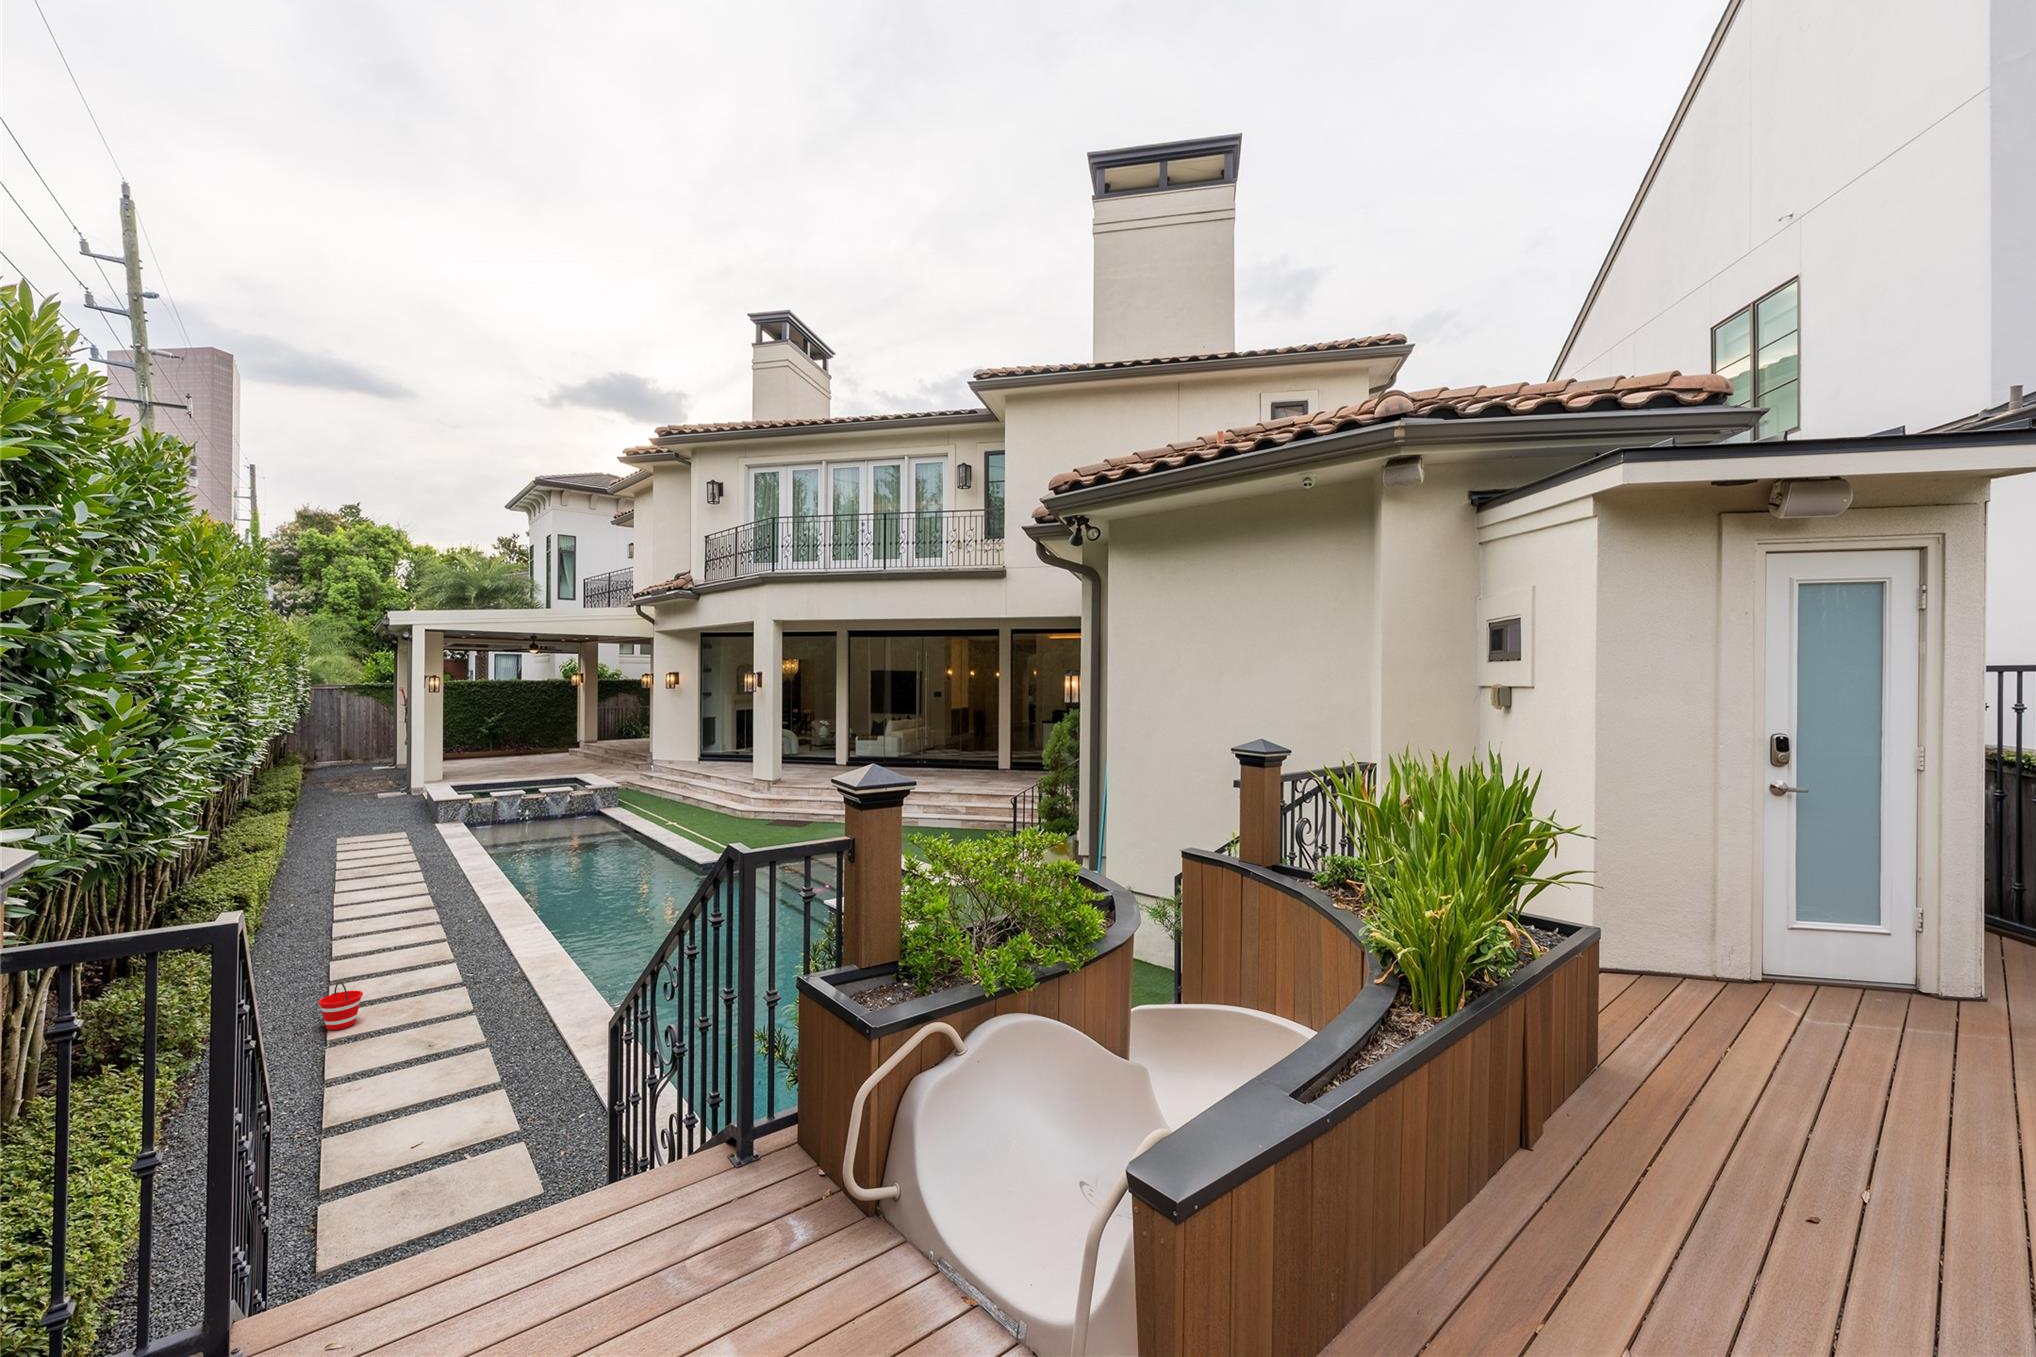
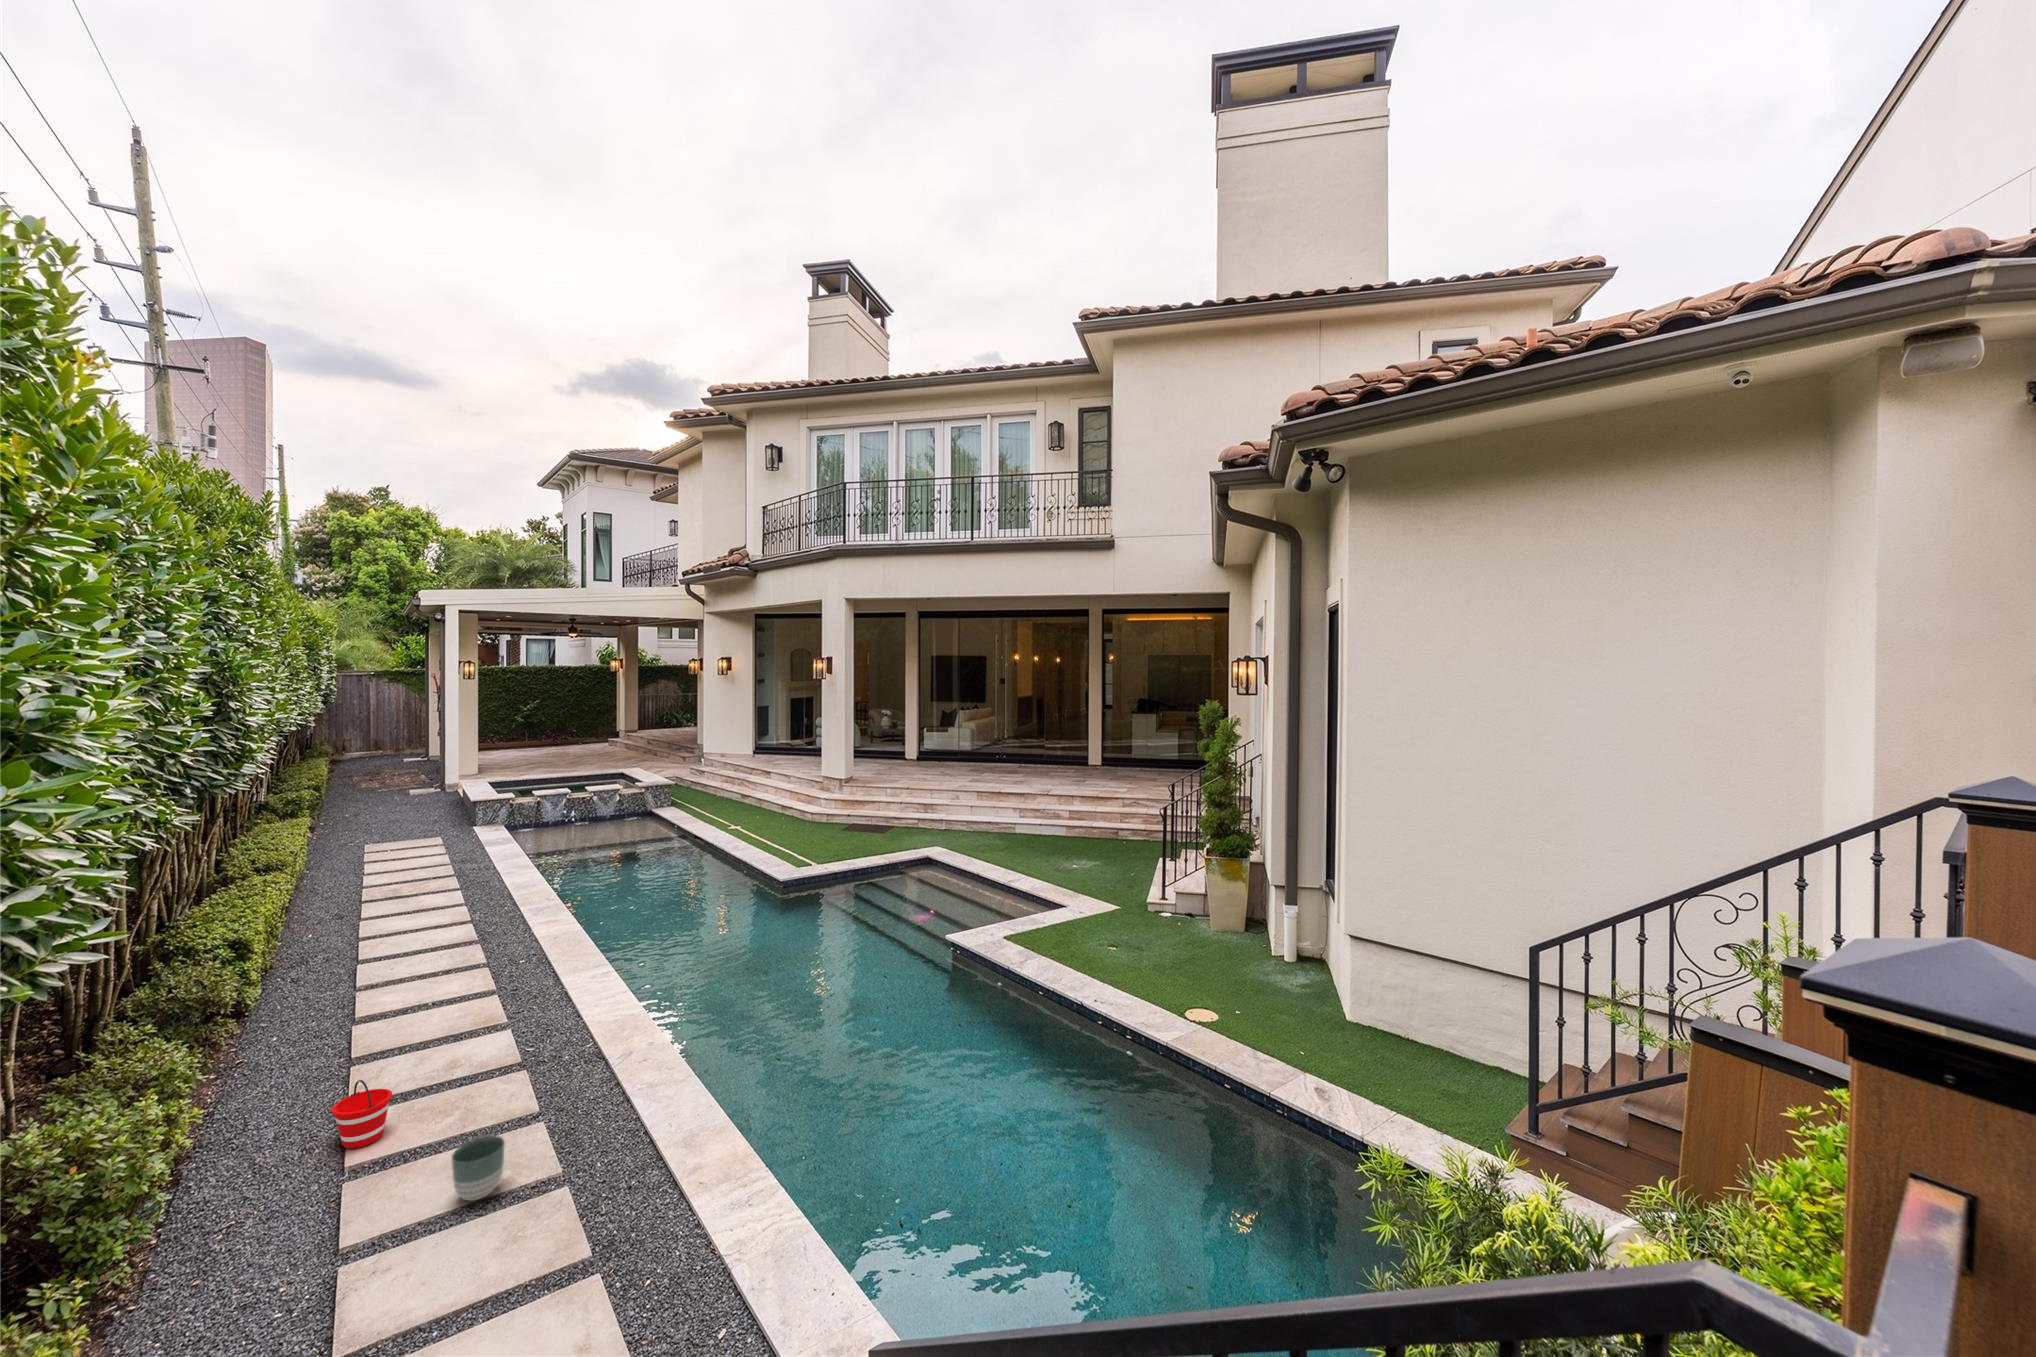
planter: none [406,1014,444,1056] -> present [452,1136,505,1201]

